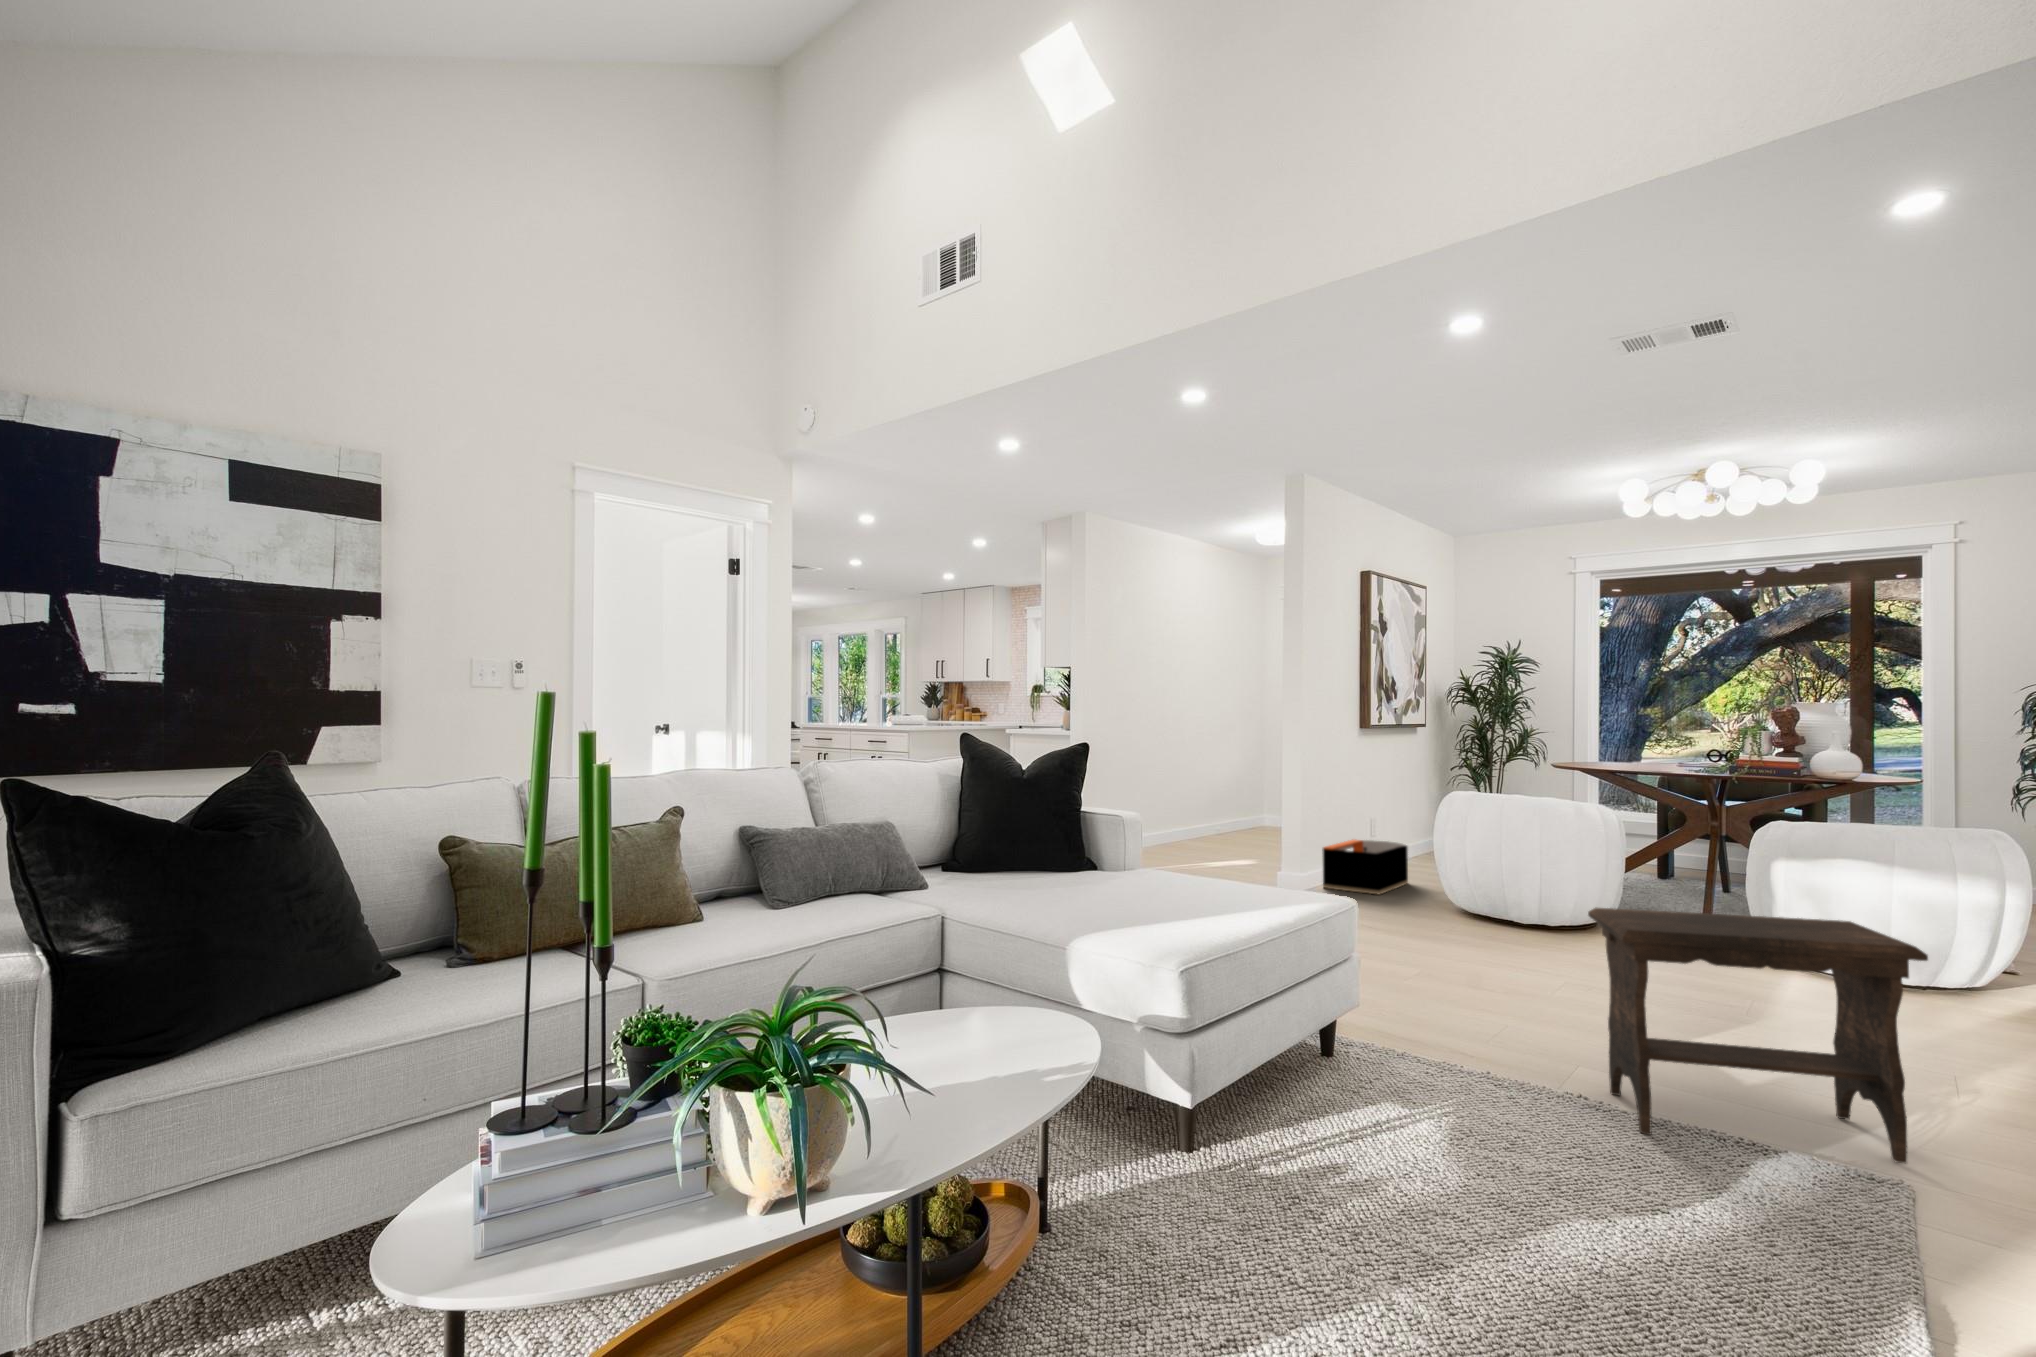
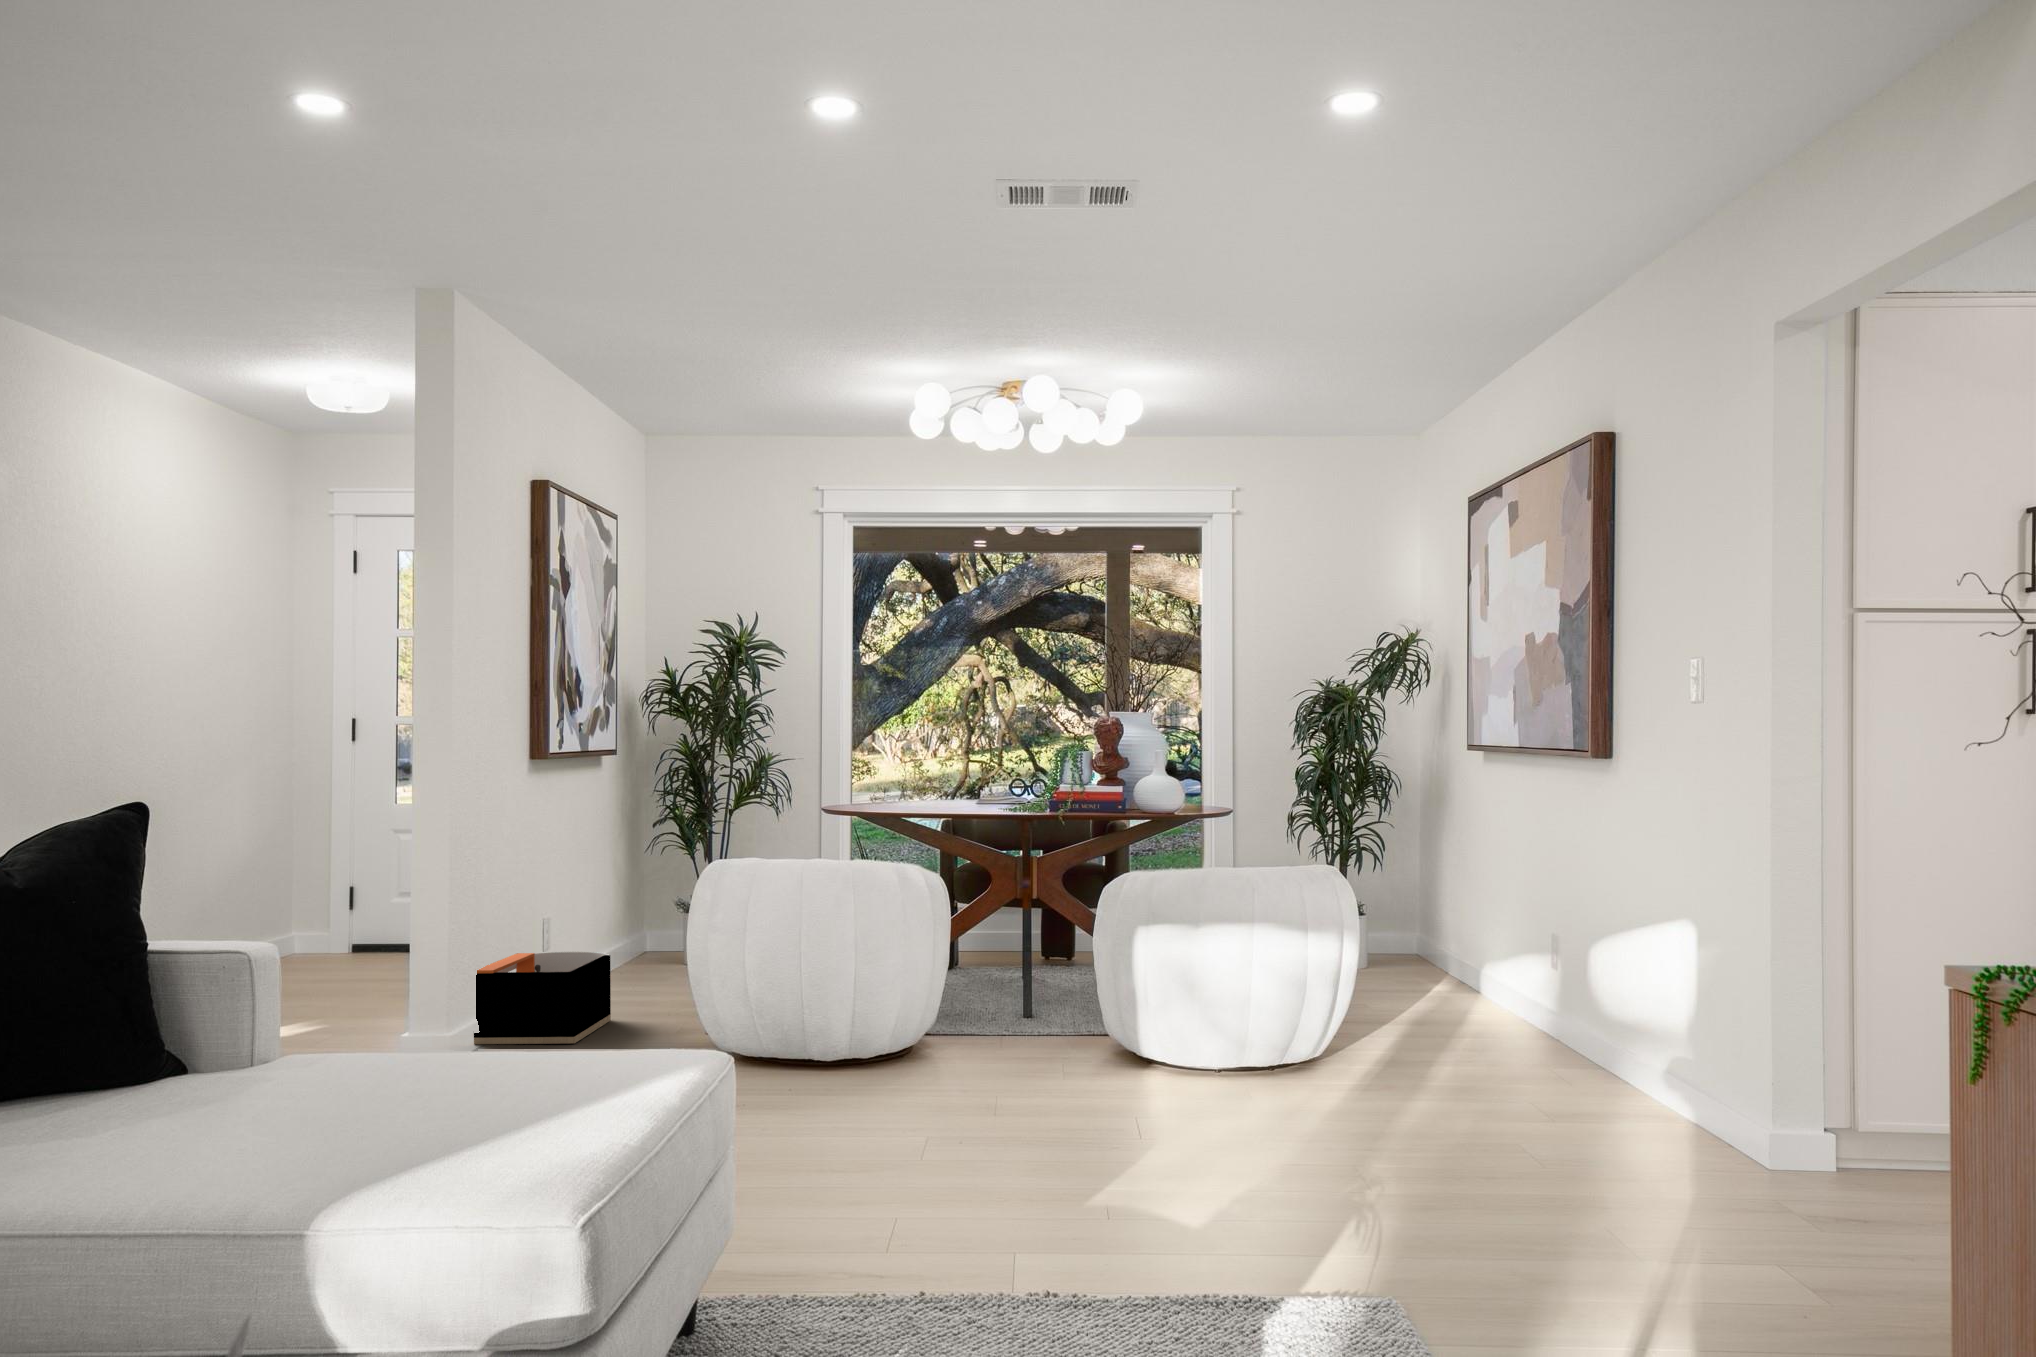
footstool: present [1588,908,1928,1164] -> none [997,984,1374,1317]

